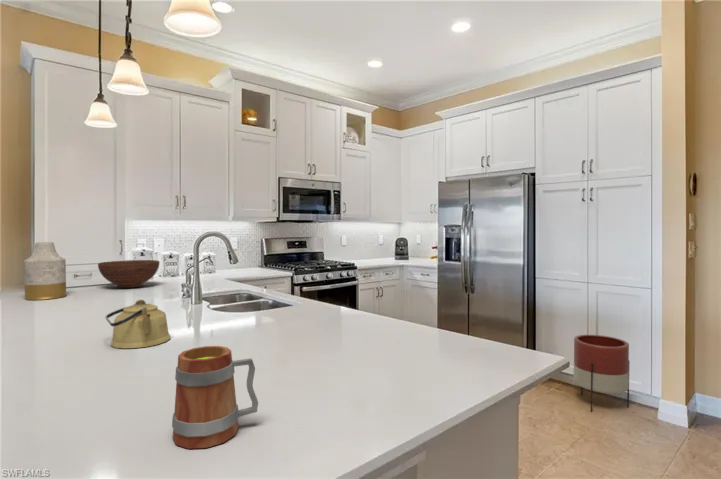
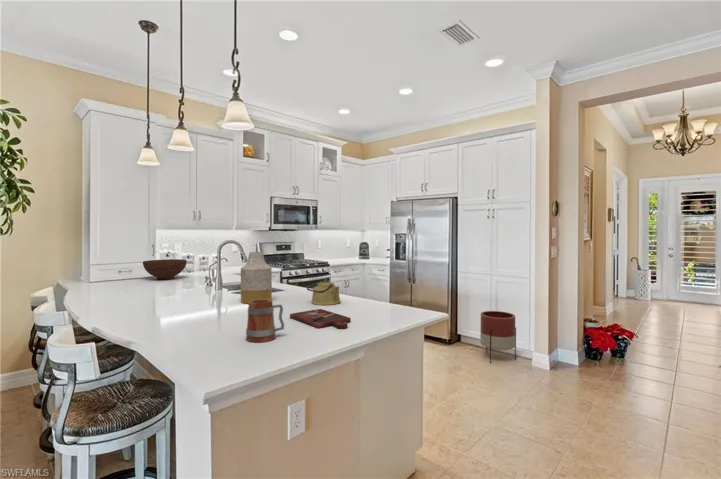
vase: present [24,242,66,300] -> present [241,252,272,304]
kettle: present [105,299,170,349] -> present [307,279,340,305]
cutting board: none [282,350,397,404] -> present [290,309,351,329]

